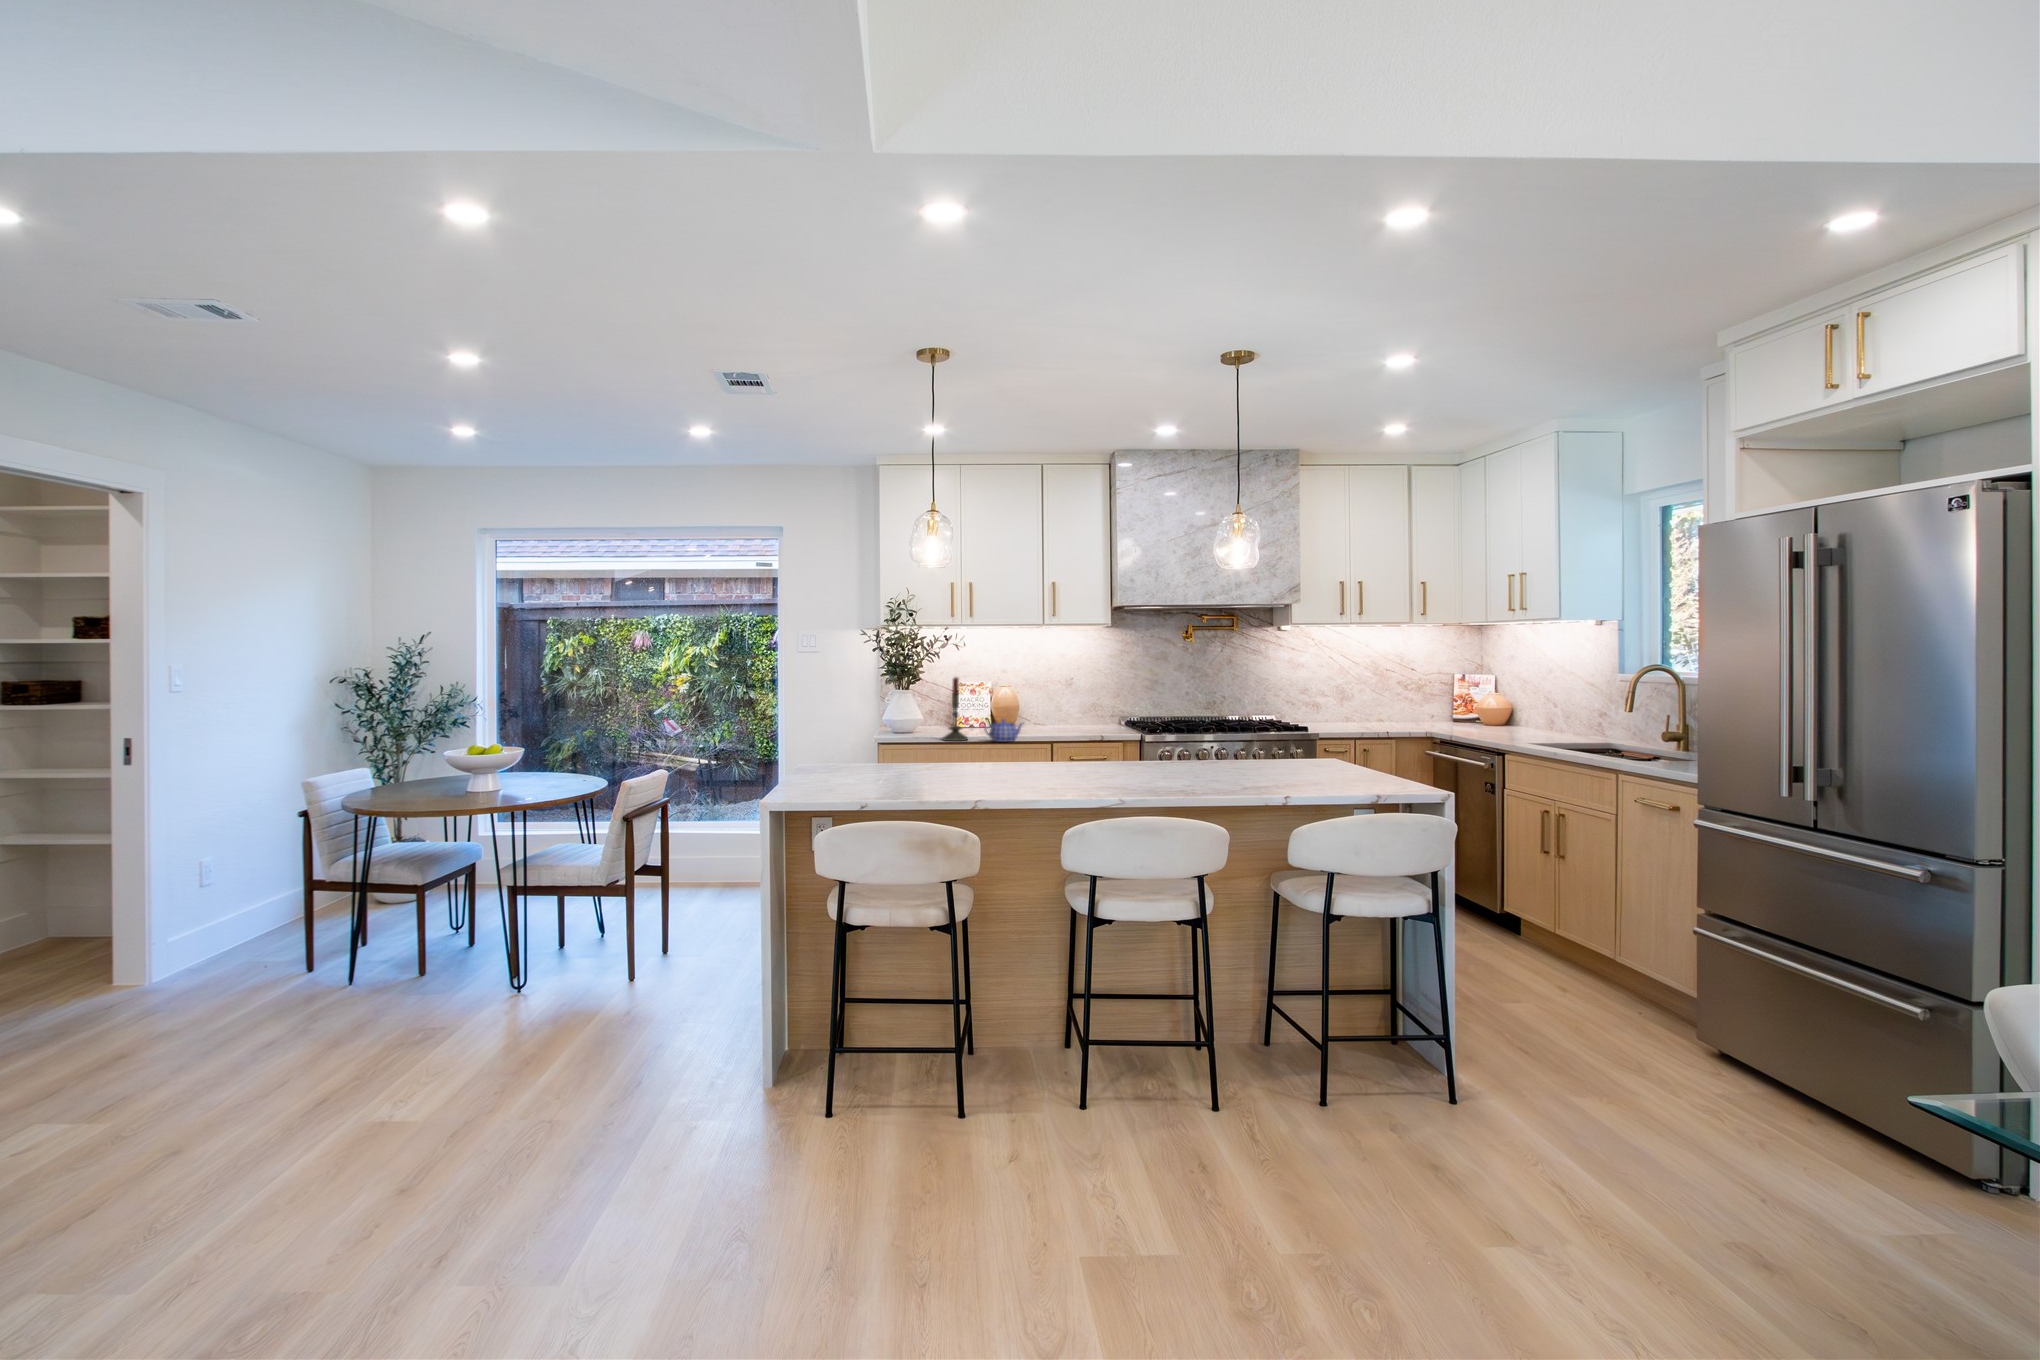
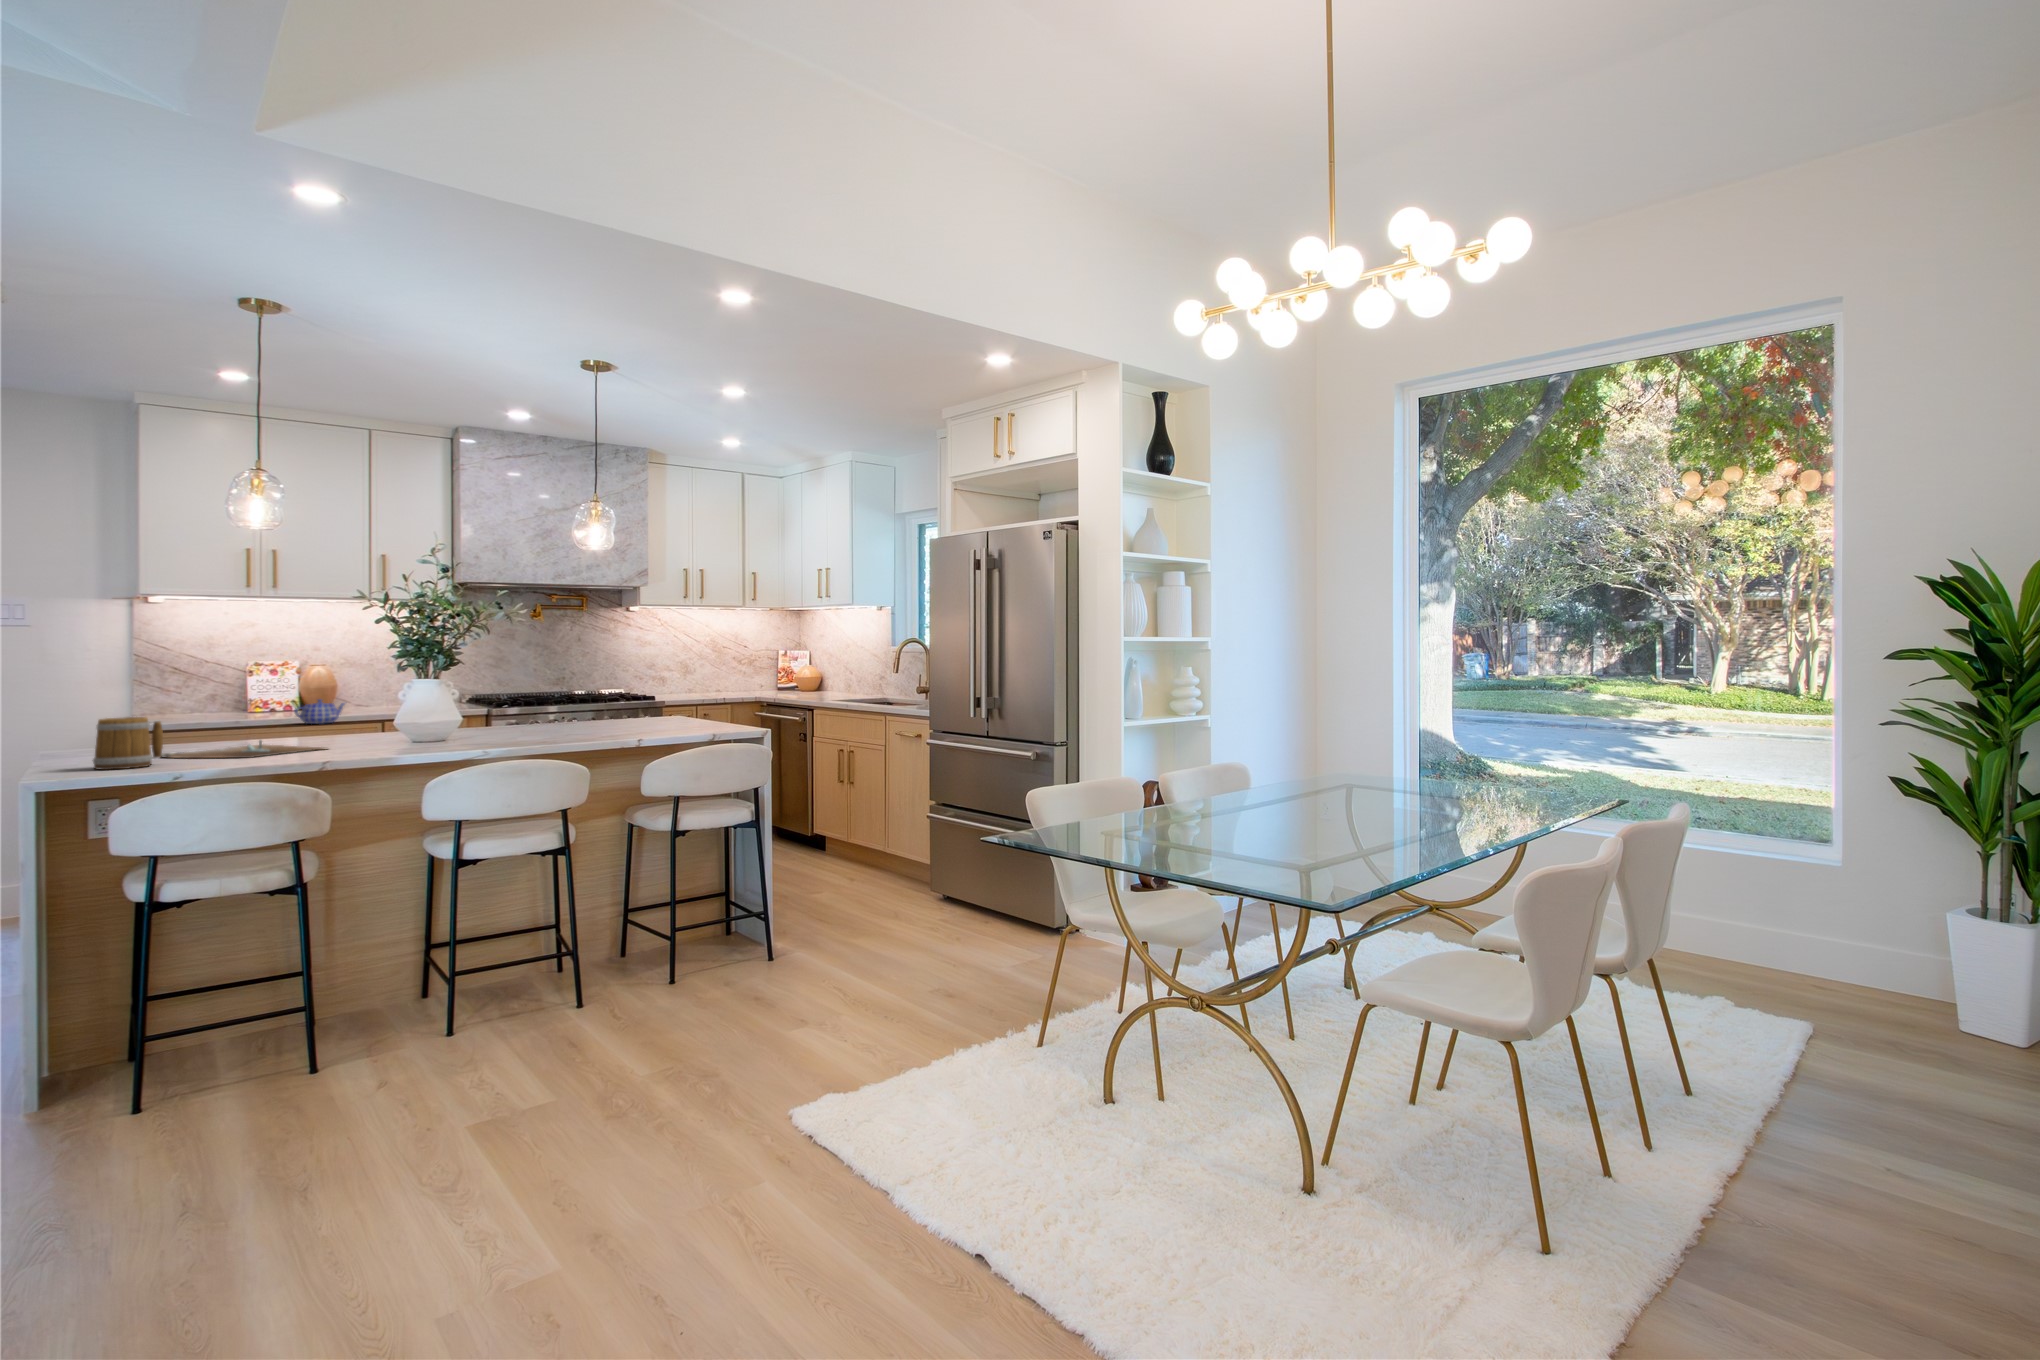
candle: present [943,677,968,741] -> none [233,654,270,726]
mug: none [830,741,875,788] -> present [93,717,163,770]
cutting board: none [875,765,998,784] -> present [161,740,324,758]

